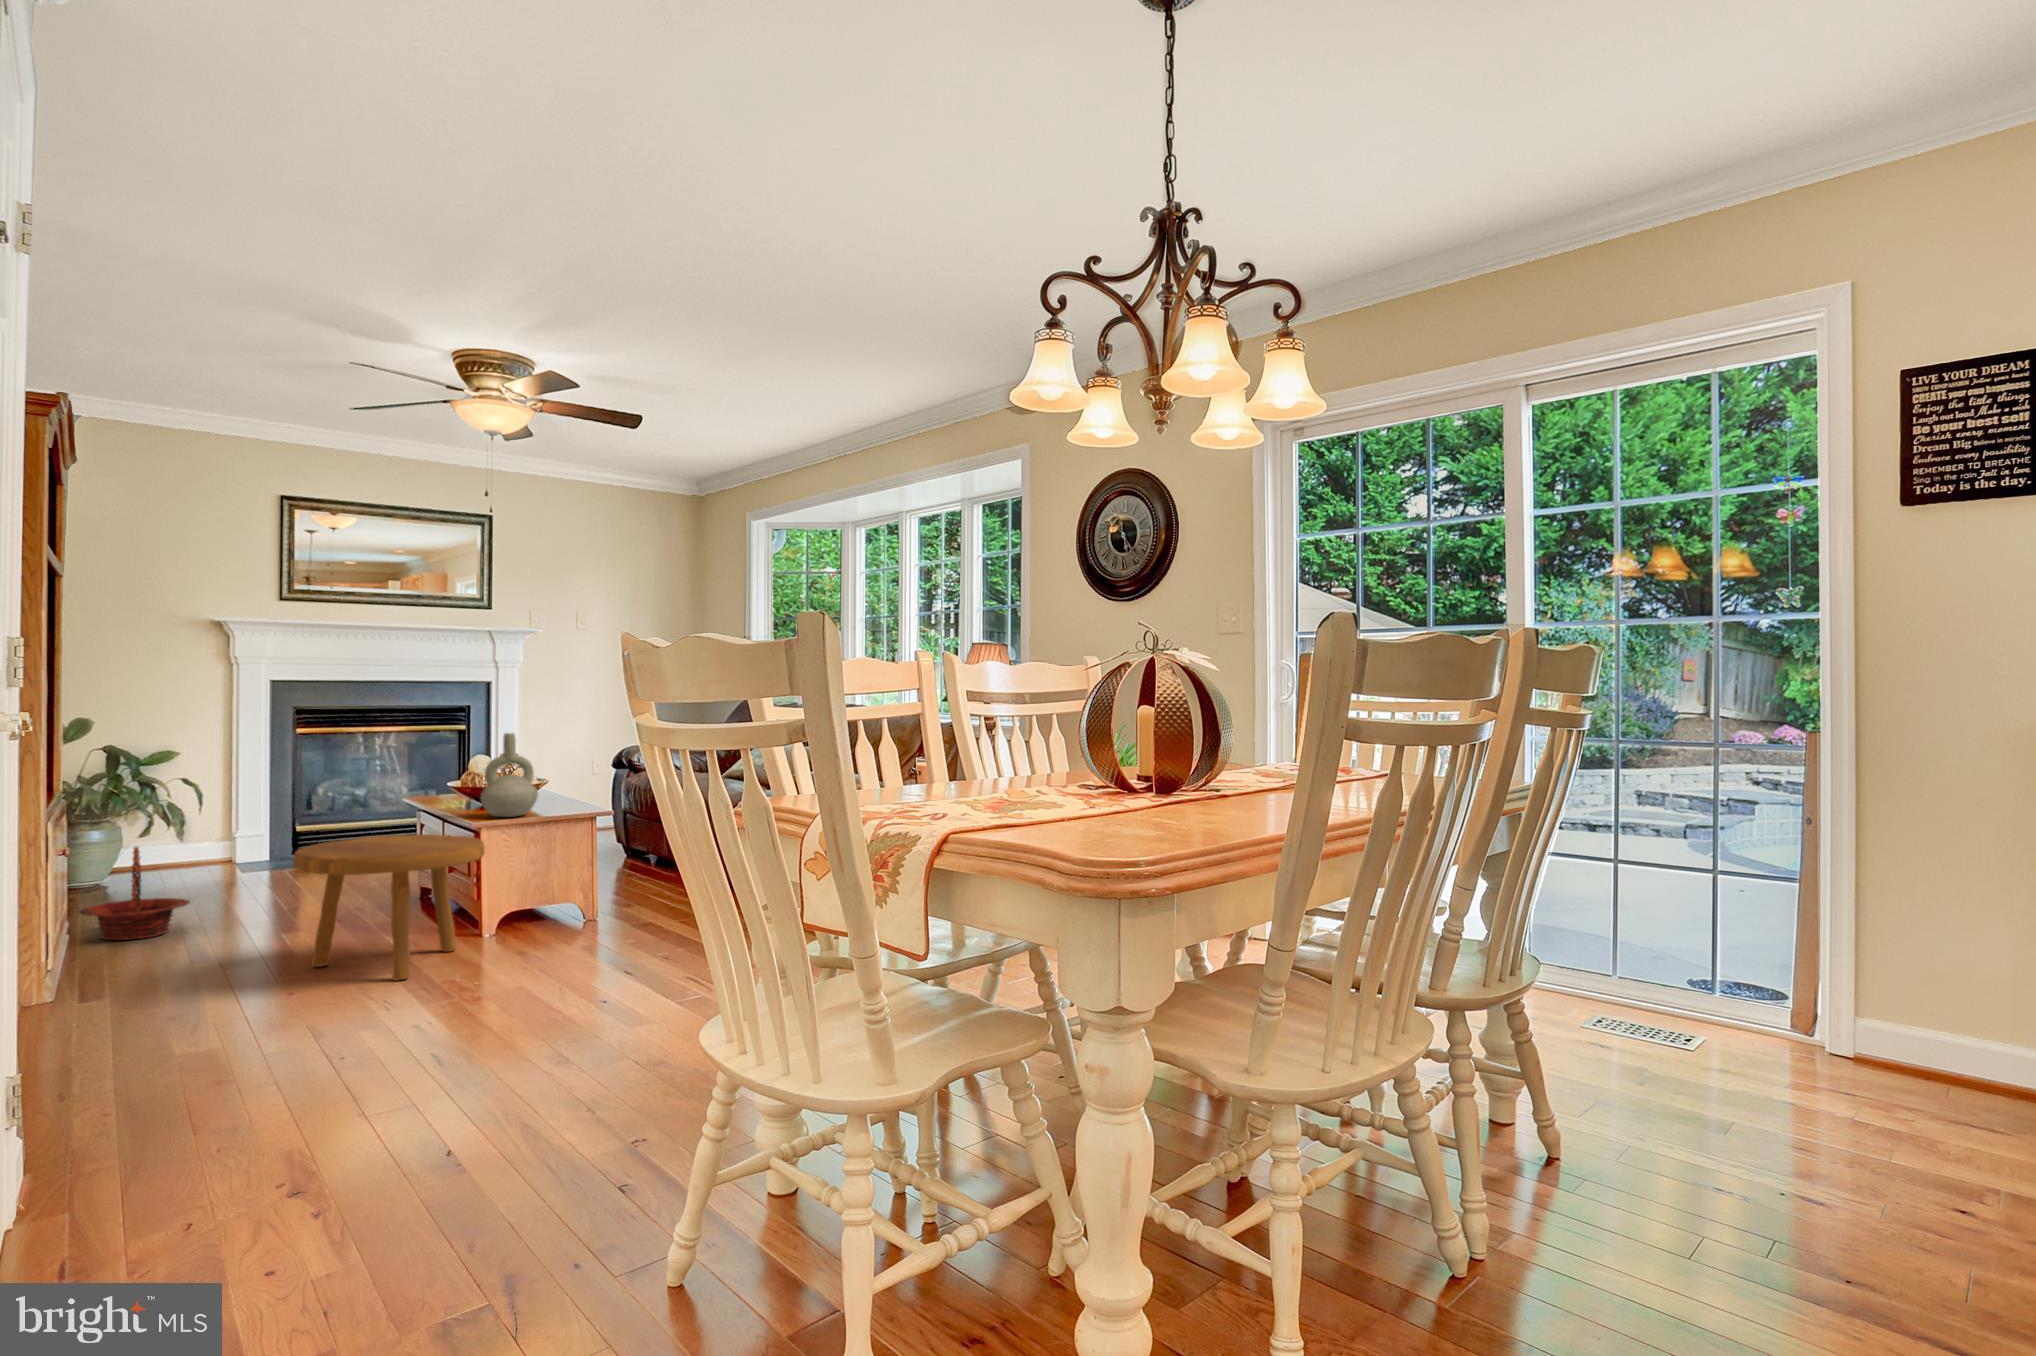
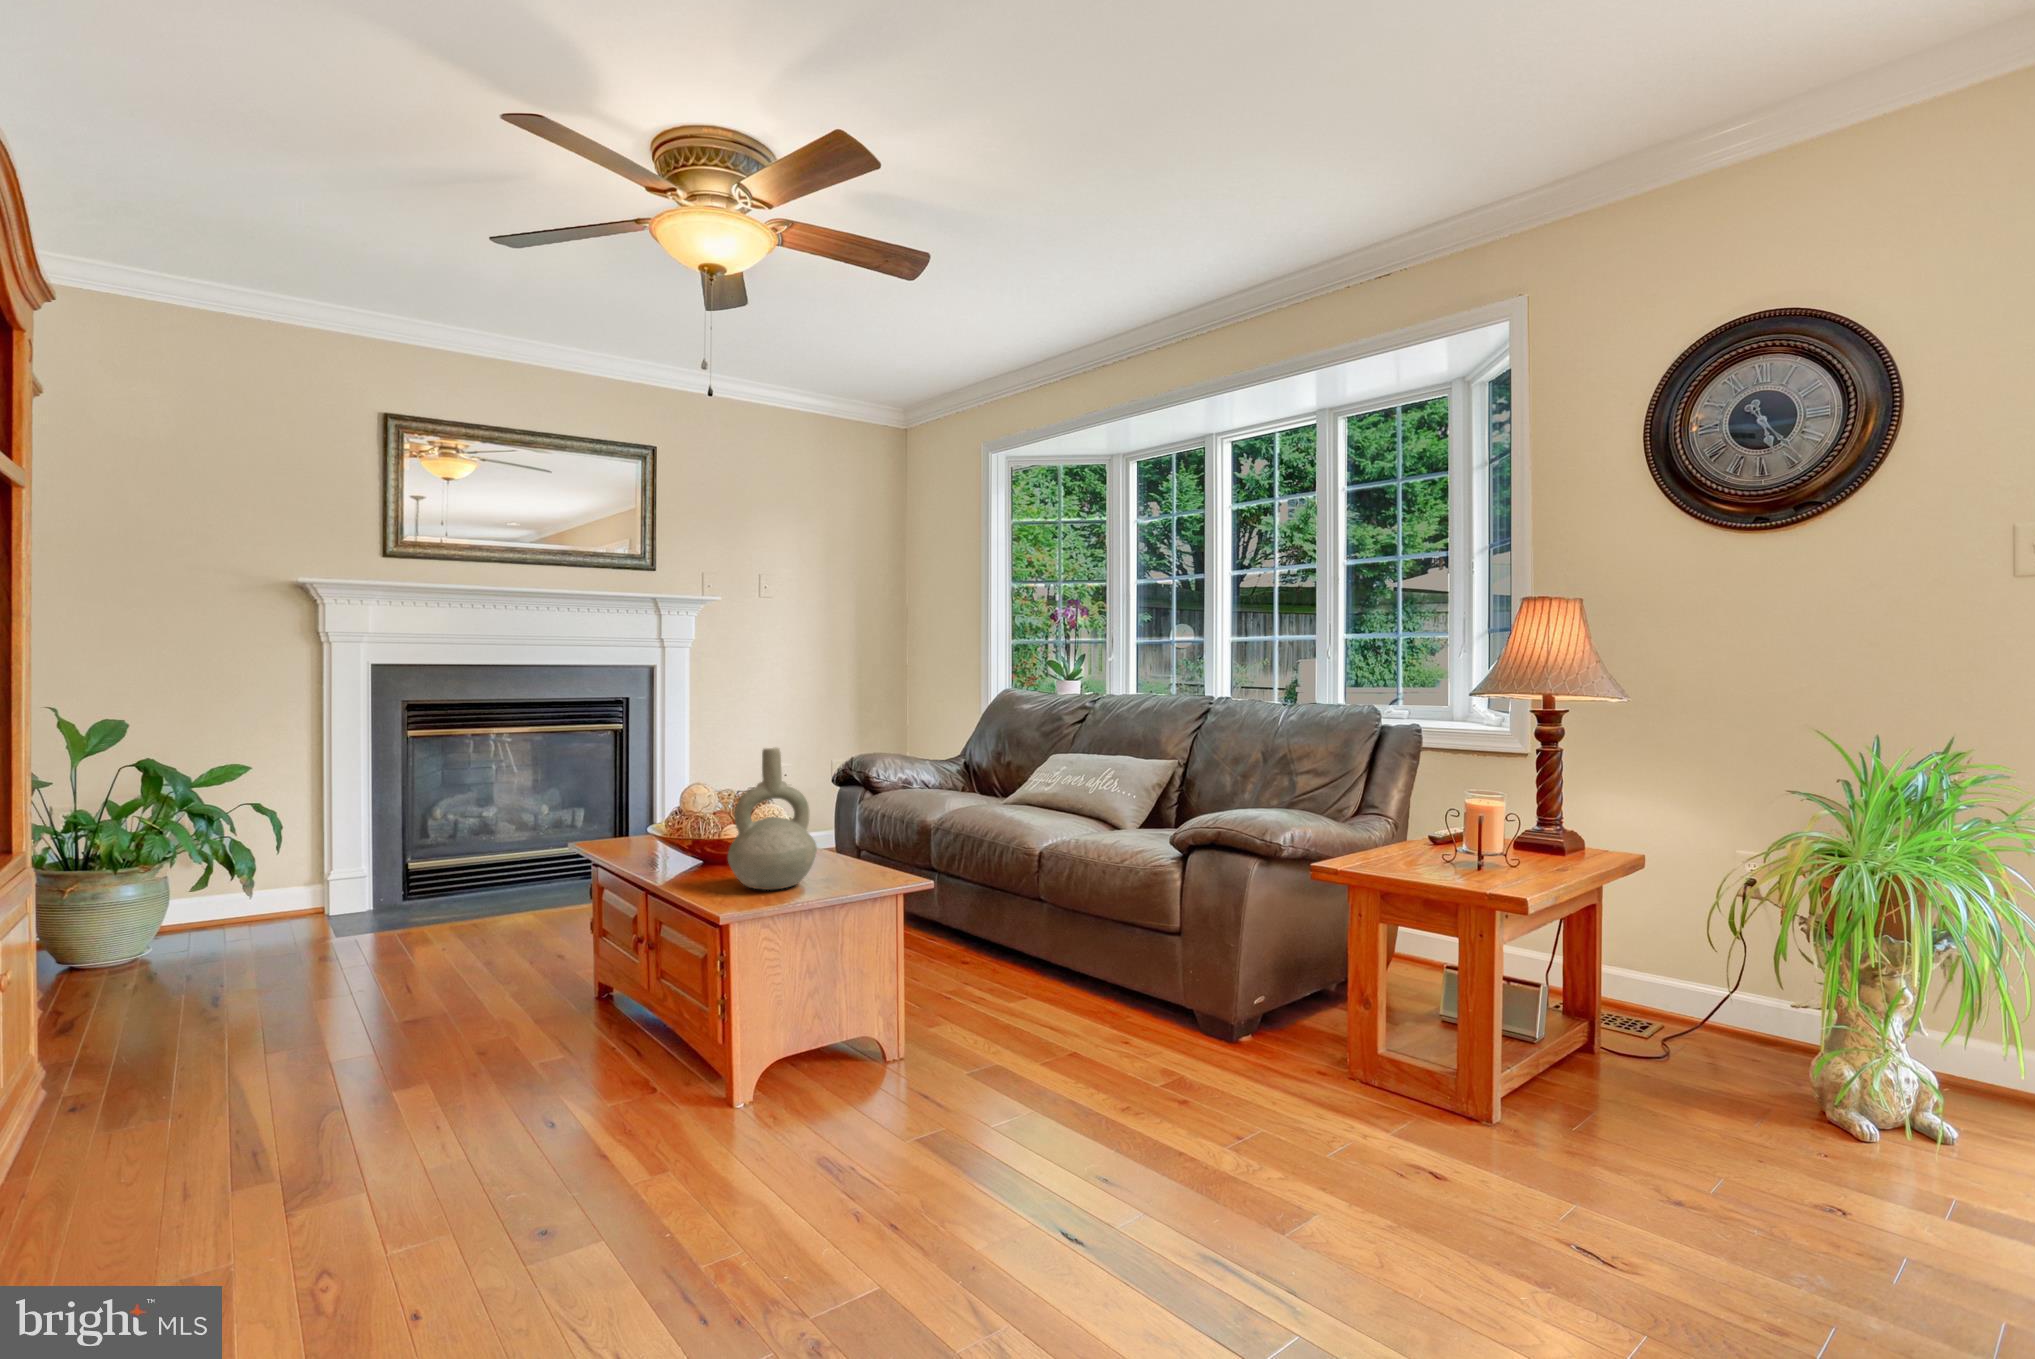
footstool: present [293,834,485,980] -> none [437,936,787,1274]
basket: present [79,847,190,941] -> none [54,946,252,1118]

